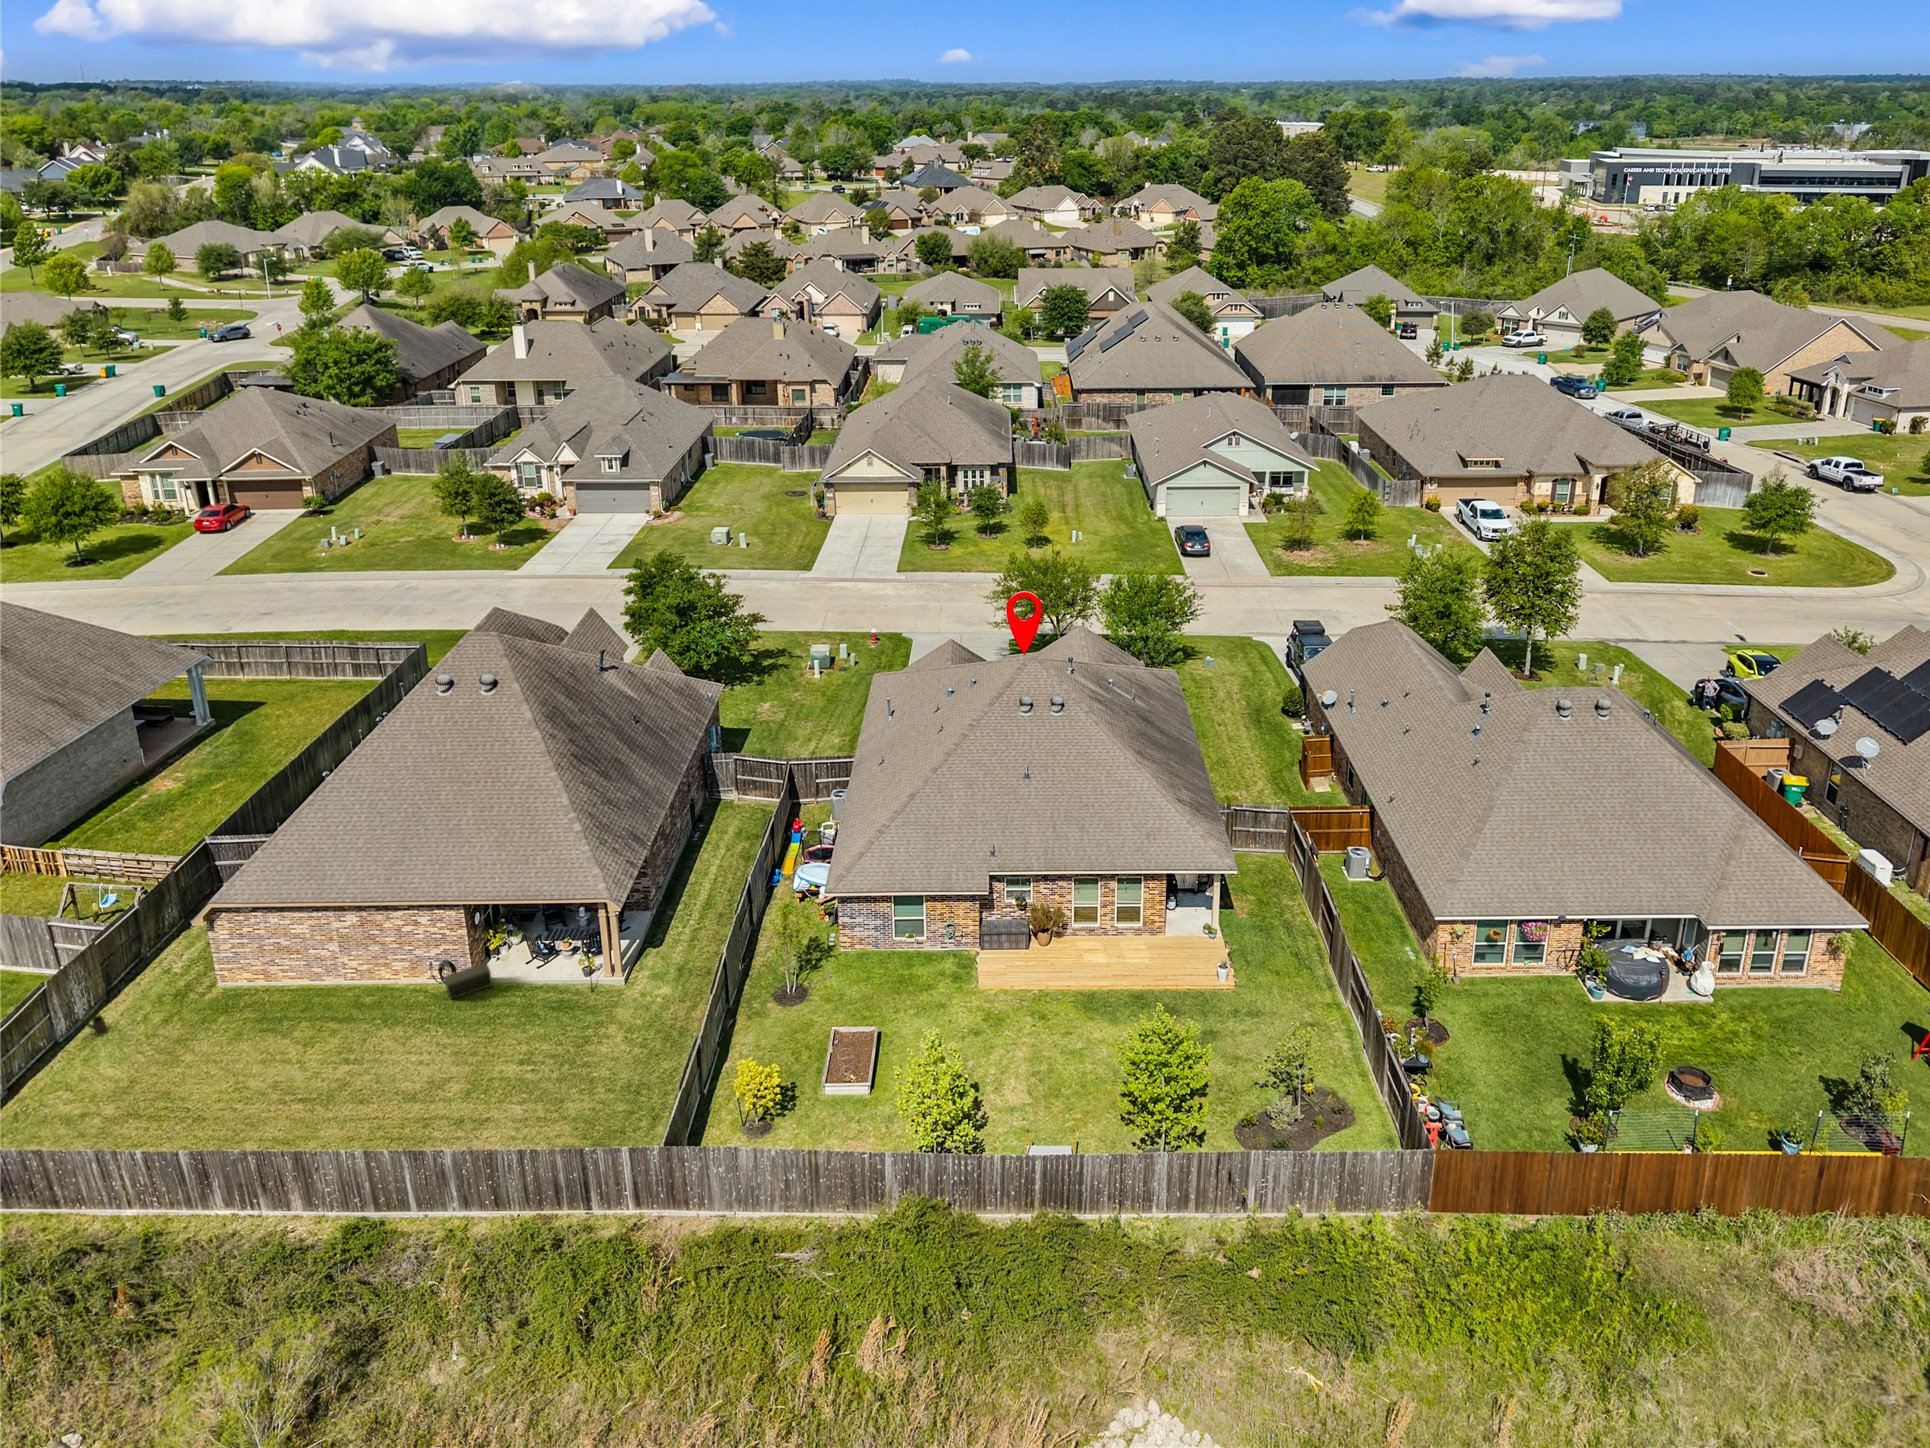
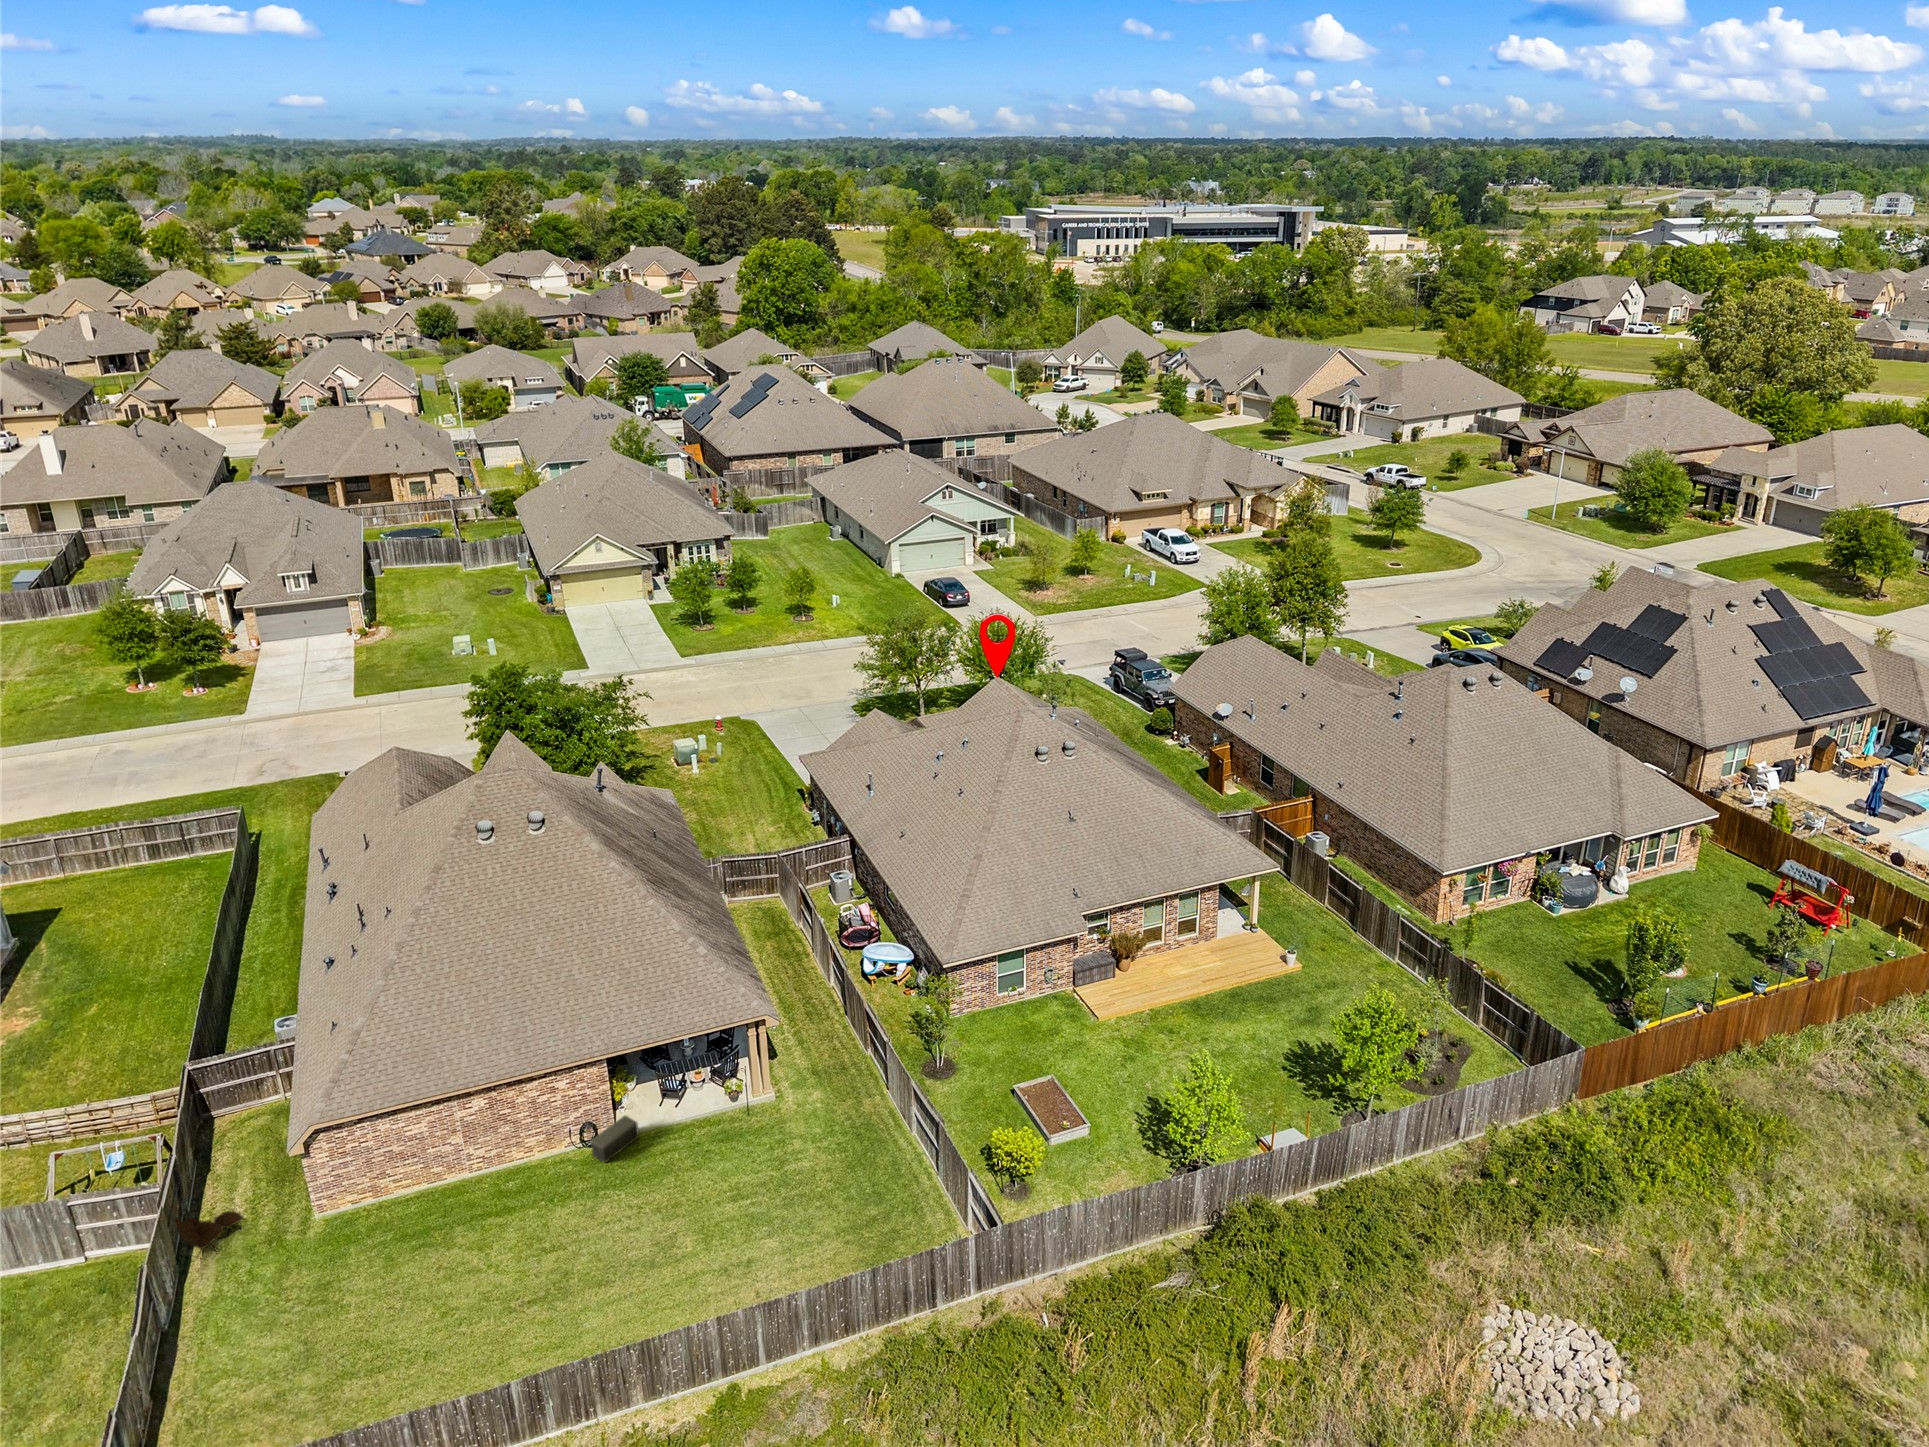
lounge chair: none [111,952,179,992] -> present [174,1211,244,1257]
watering can: present [79,1015,109,1036] -> none [172,1290,213,1317]

